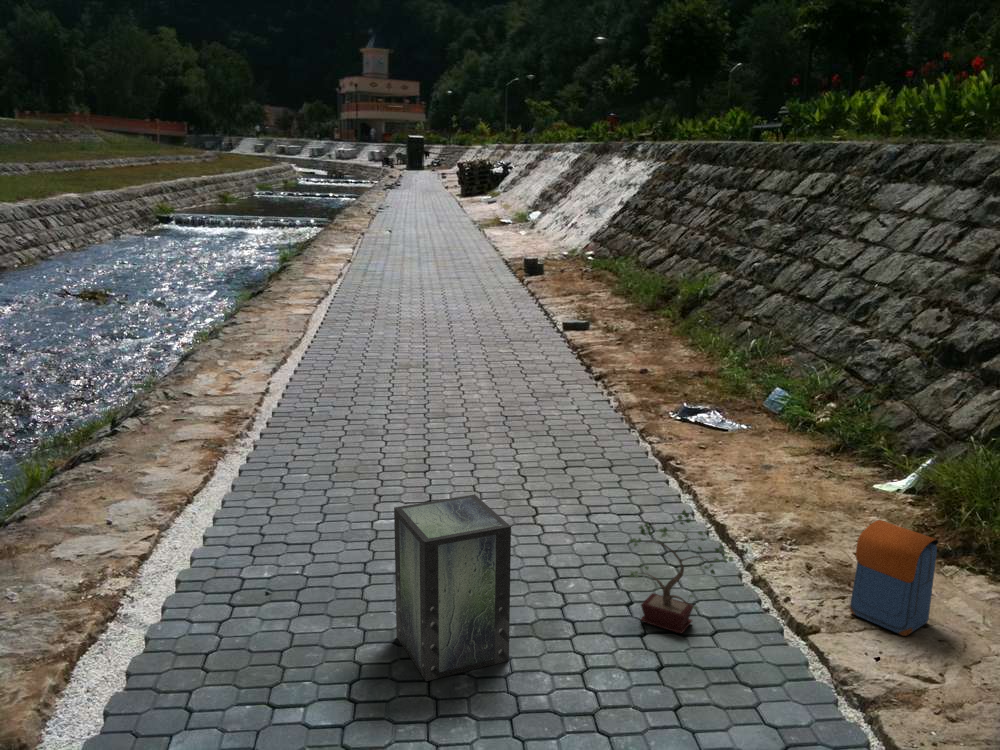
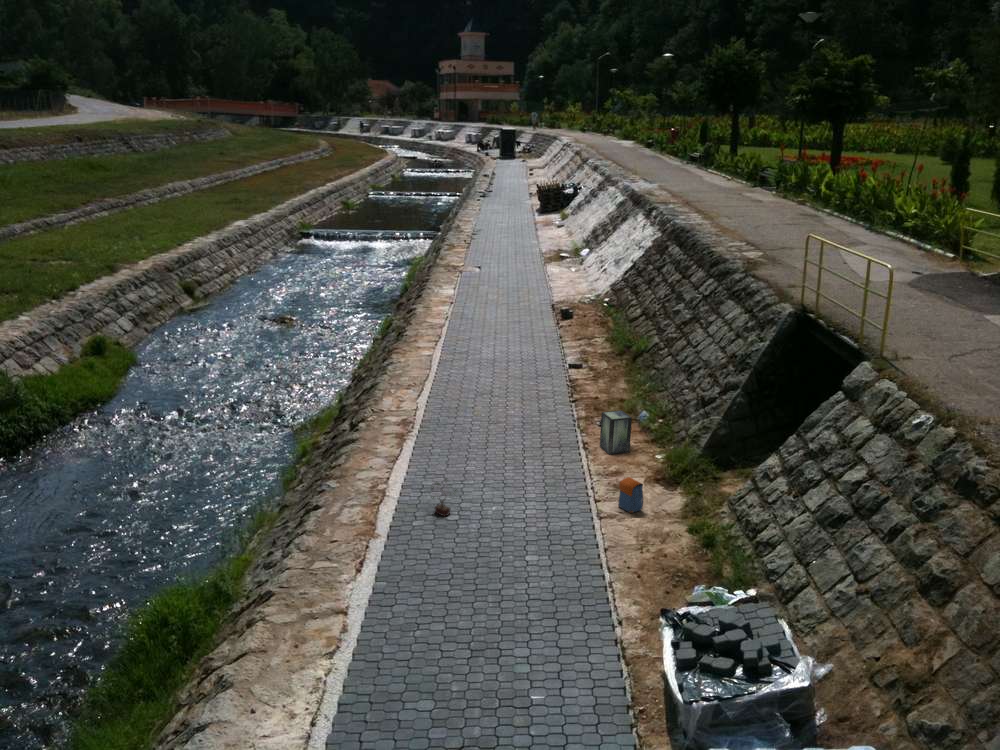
storage box: present [394,494,511,681] -> present [600,410,632,455]
potted plant: present [629,510,734,633] -> present [433,483,457,516]

